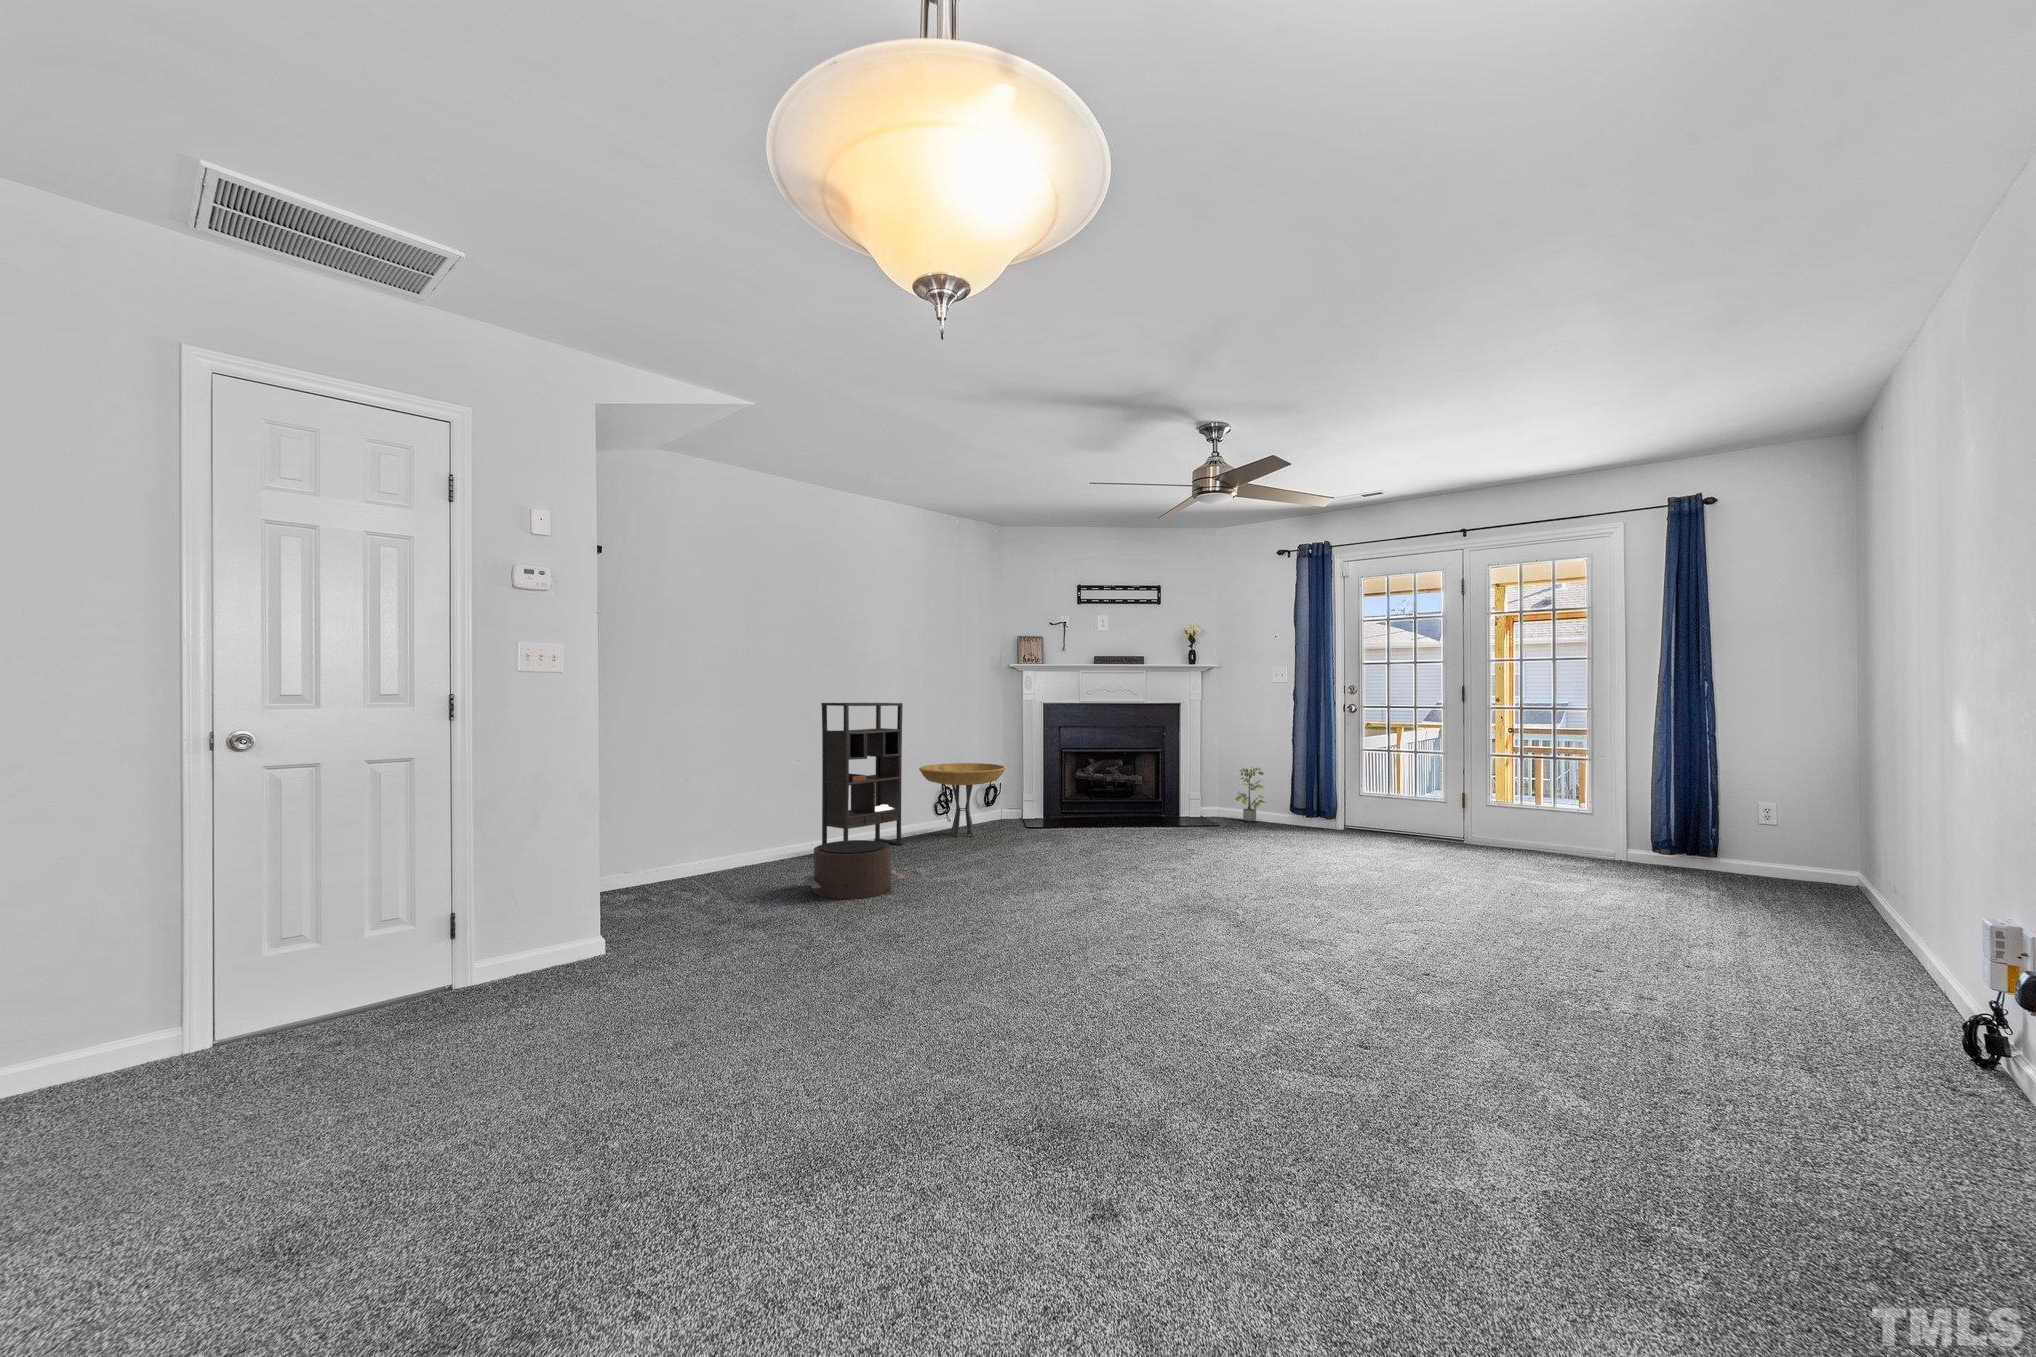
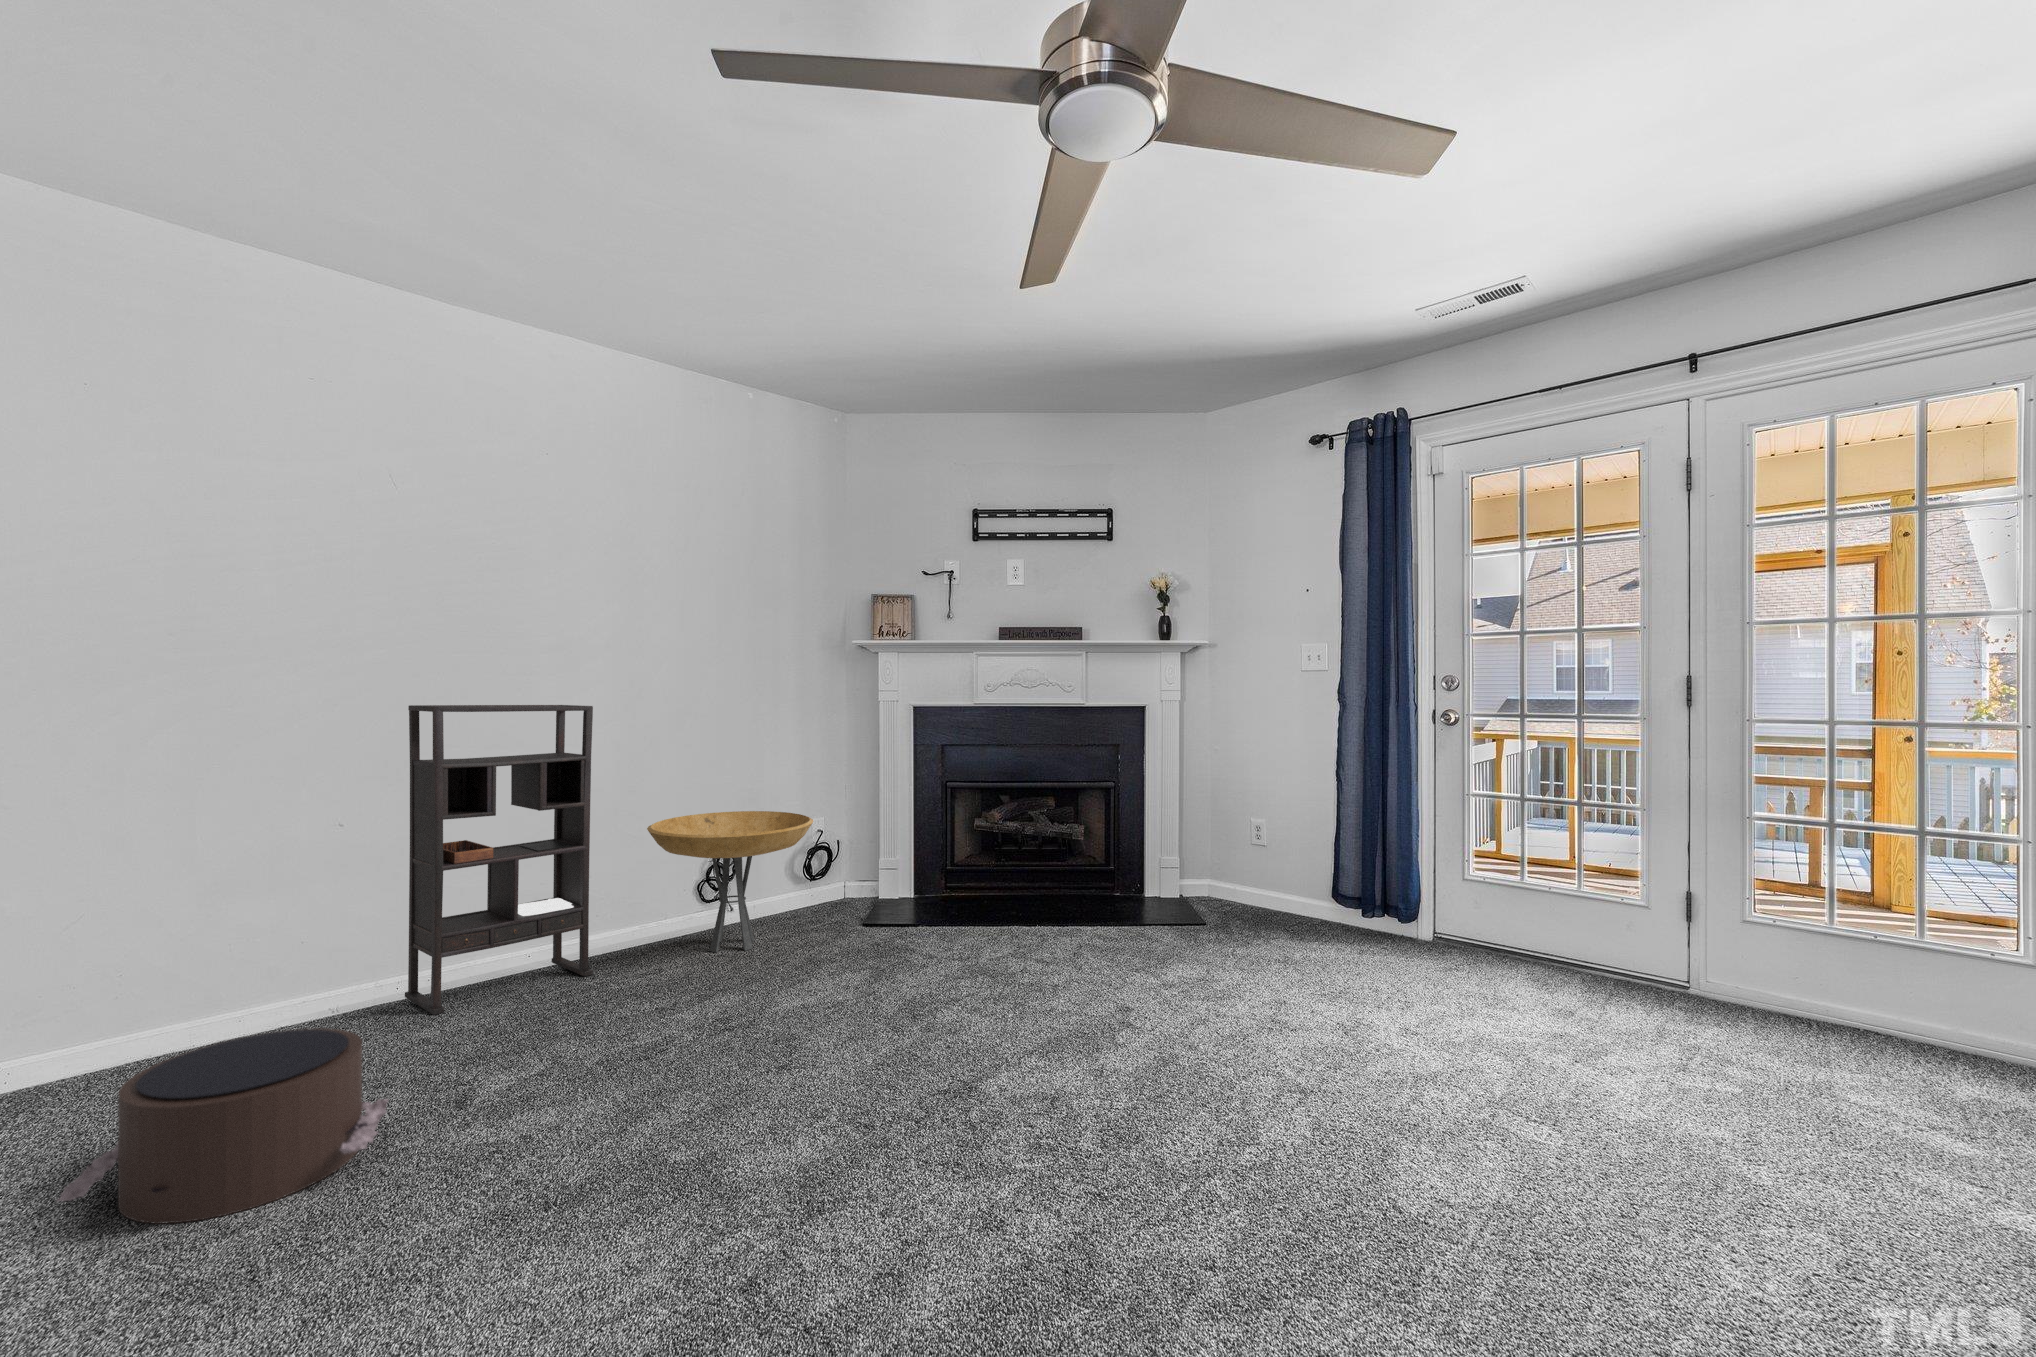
potted plant: present [1236,768,1266,821] -> none [1237,816,1295,912]

